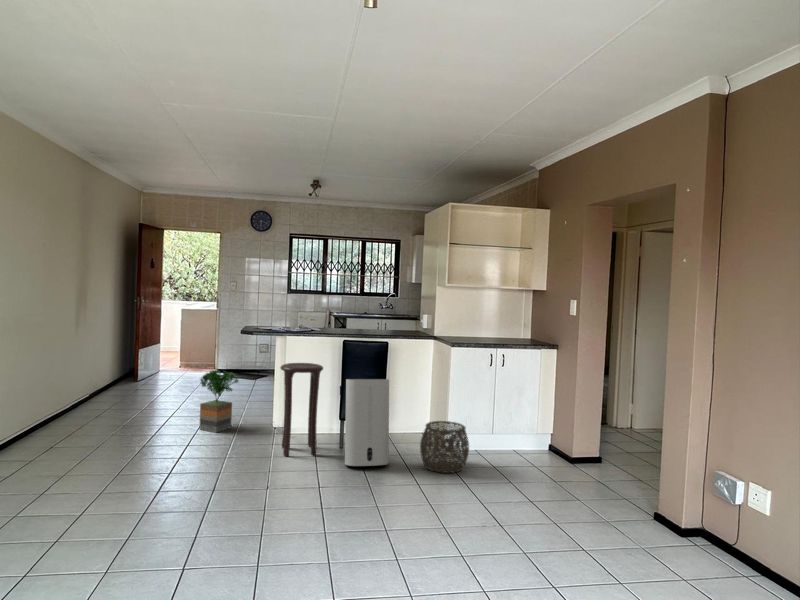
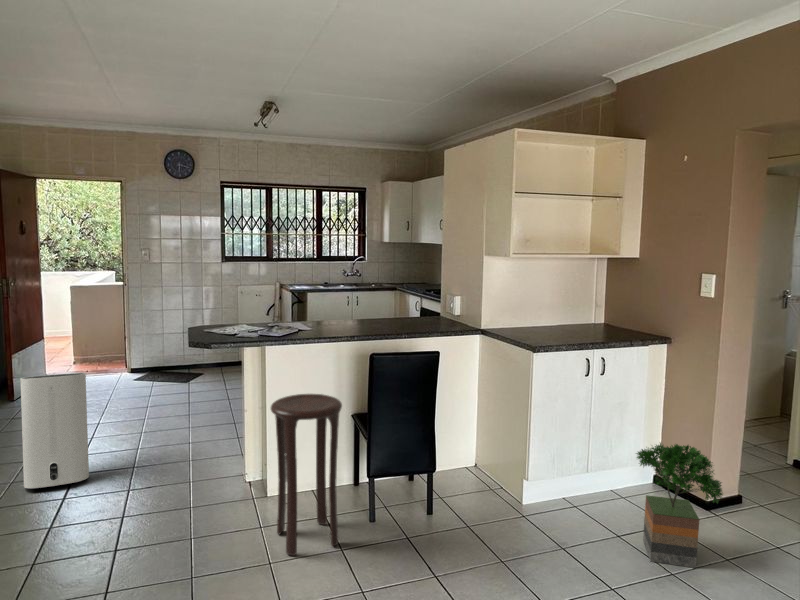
potted tree: present [199,370,238,433] -> present [636,443,723,568]
air purifier: present [345,379,389,466] -> present [21,373,89,488]
woven basket: present [420,421,469,473] -> none [508,472,589,564]

